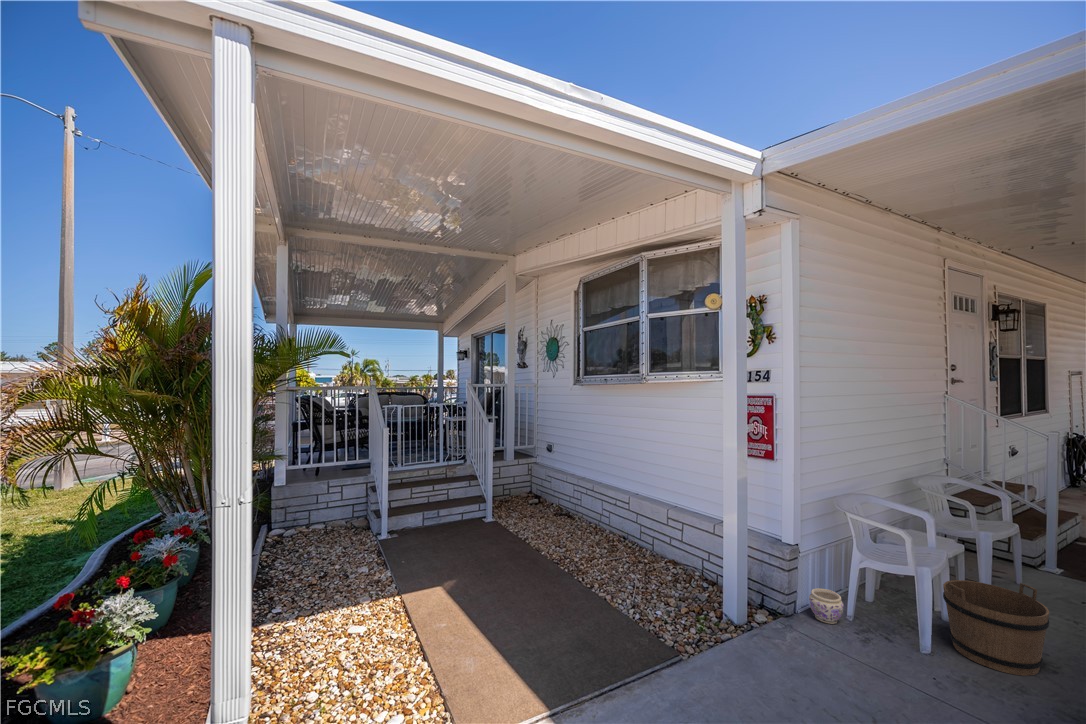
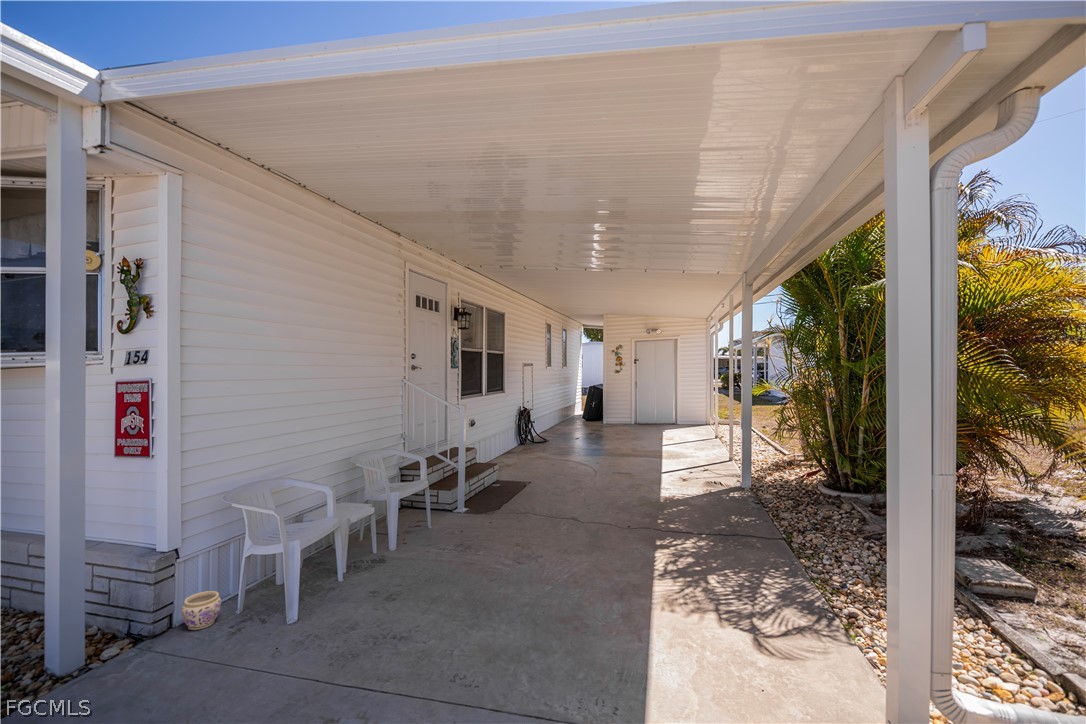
bucket: present [943,580,1049,676] -> none [308,534,382,620]

